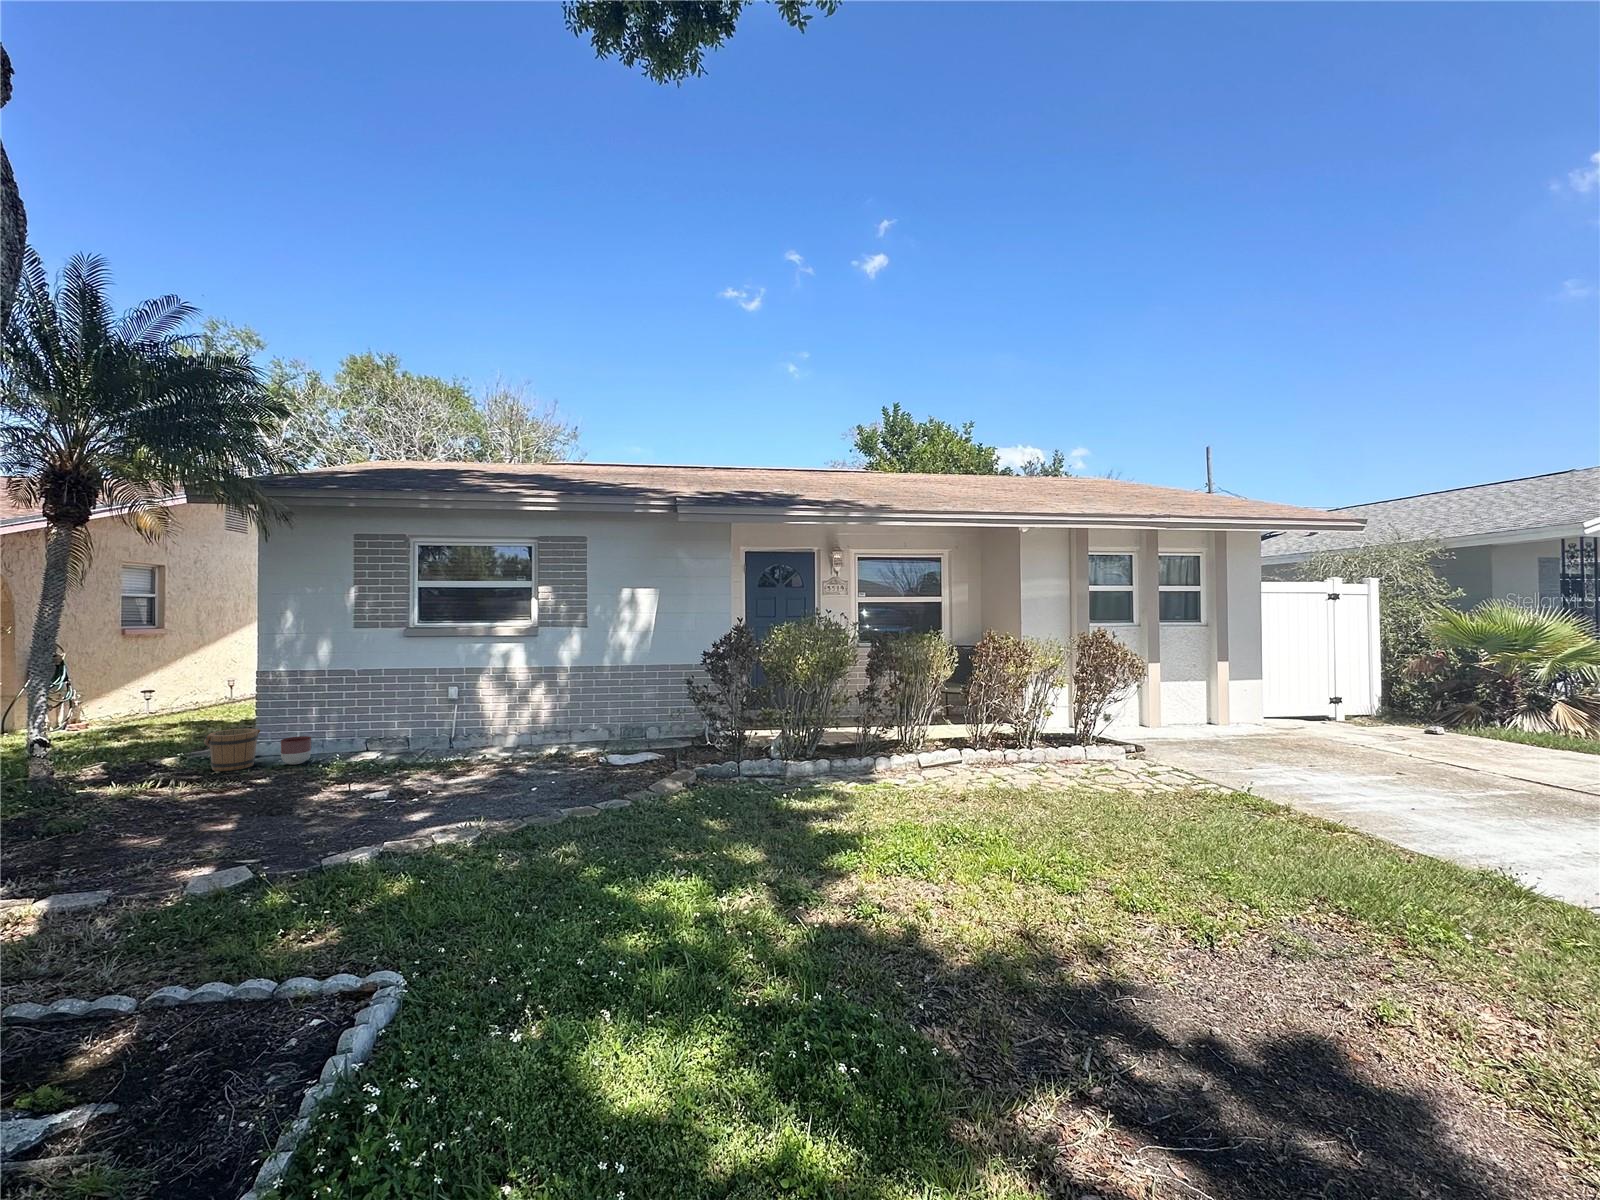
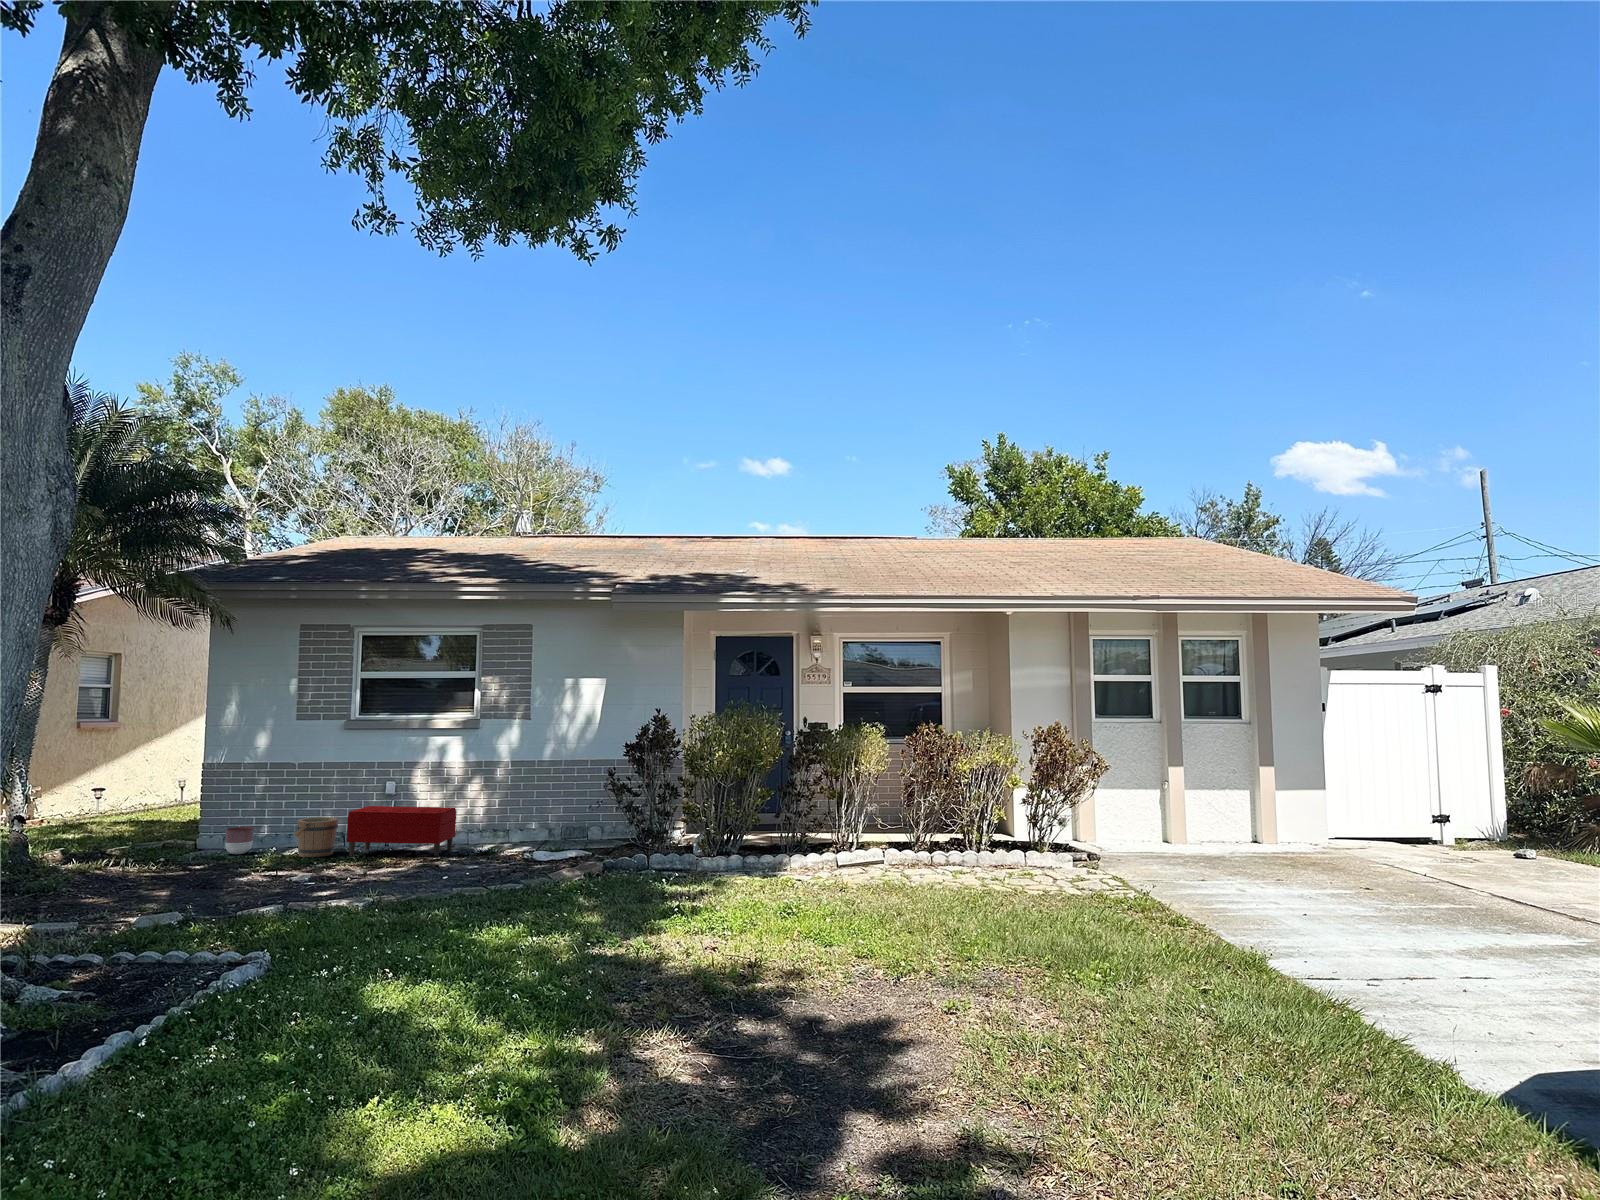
bench: none [413,712,522,764] -> present [347,806,456,856]
bucket: present [204,728,260,771] -> present [294,817,338,857]

